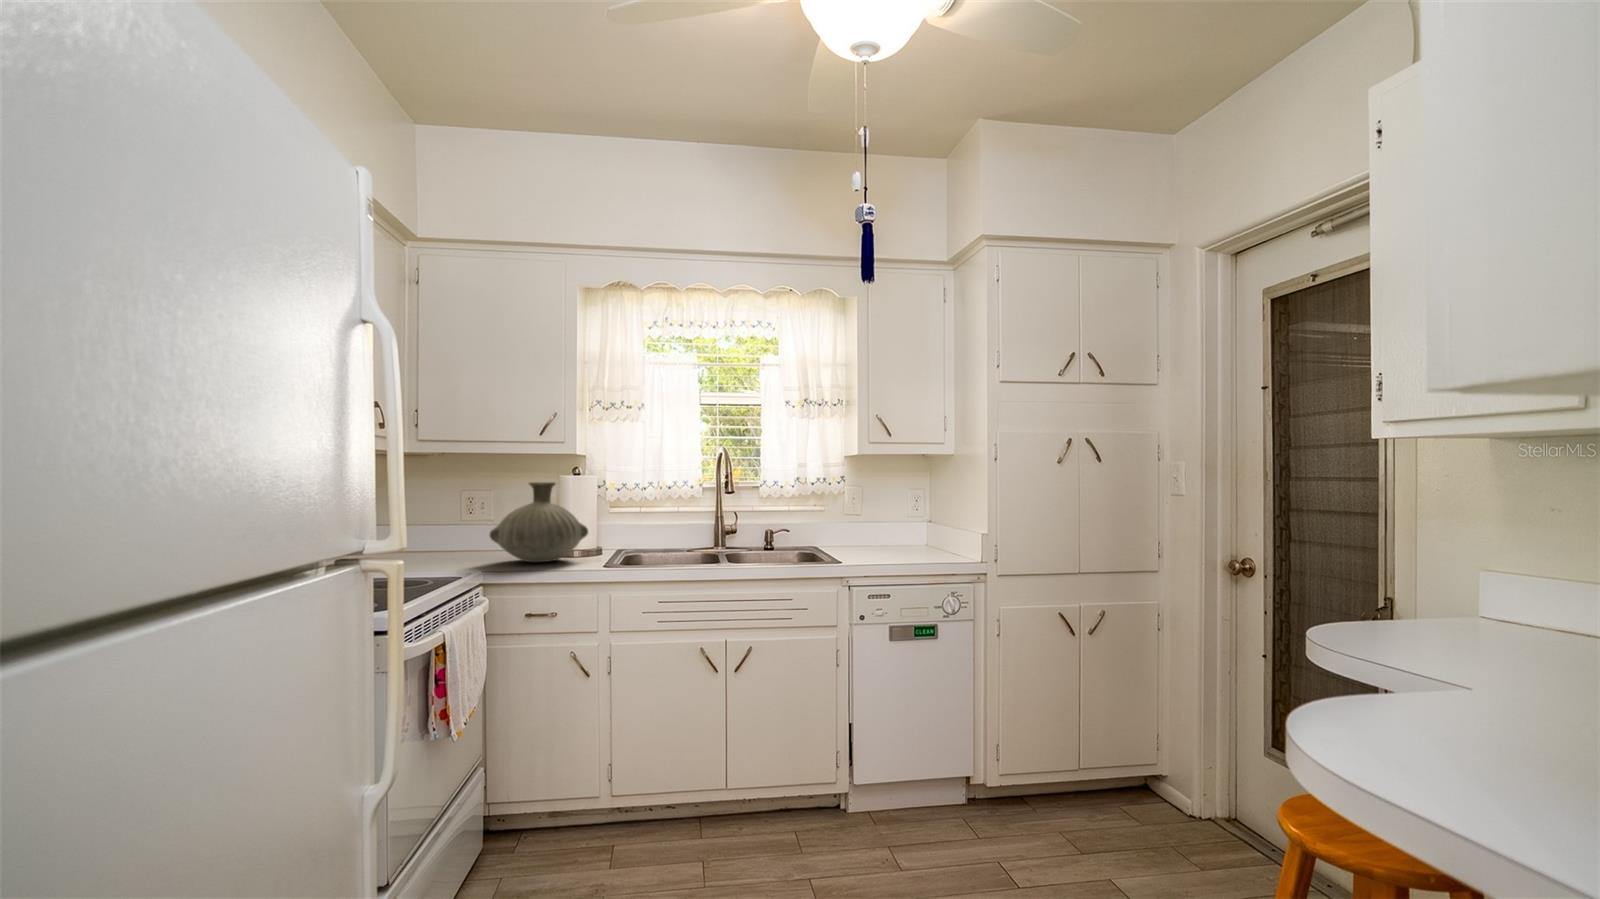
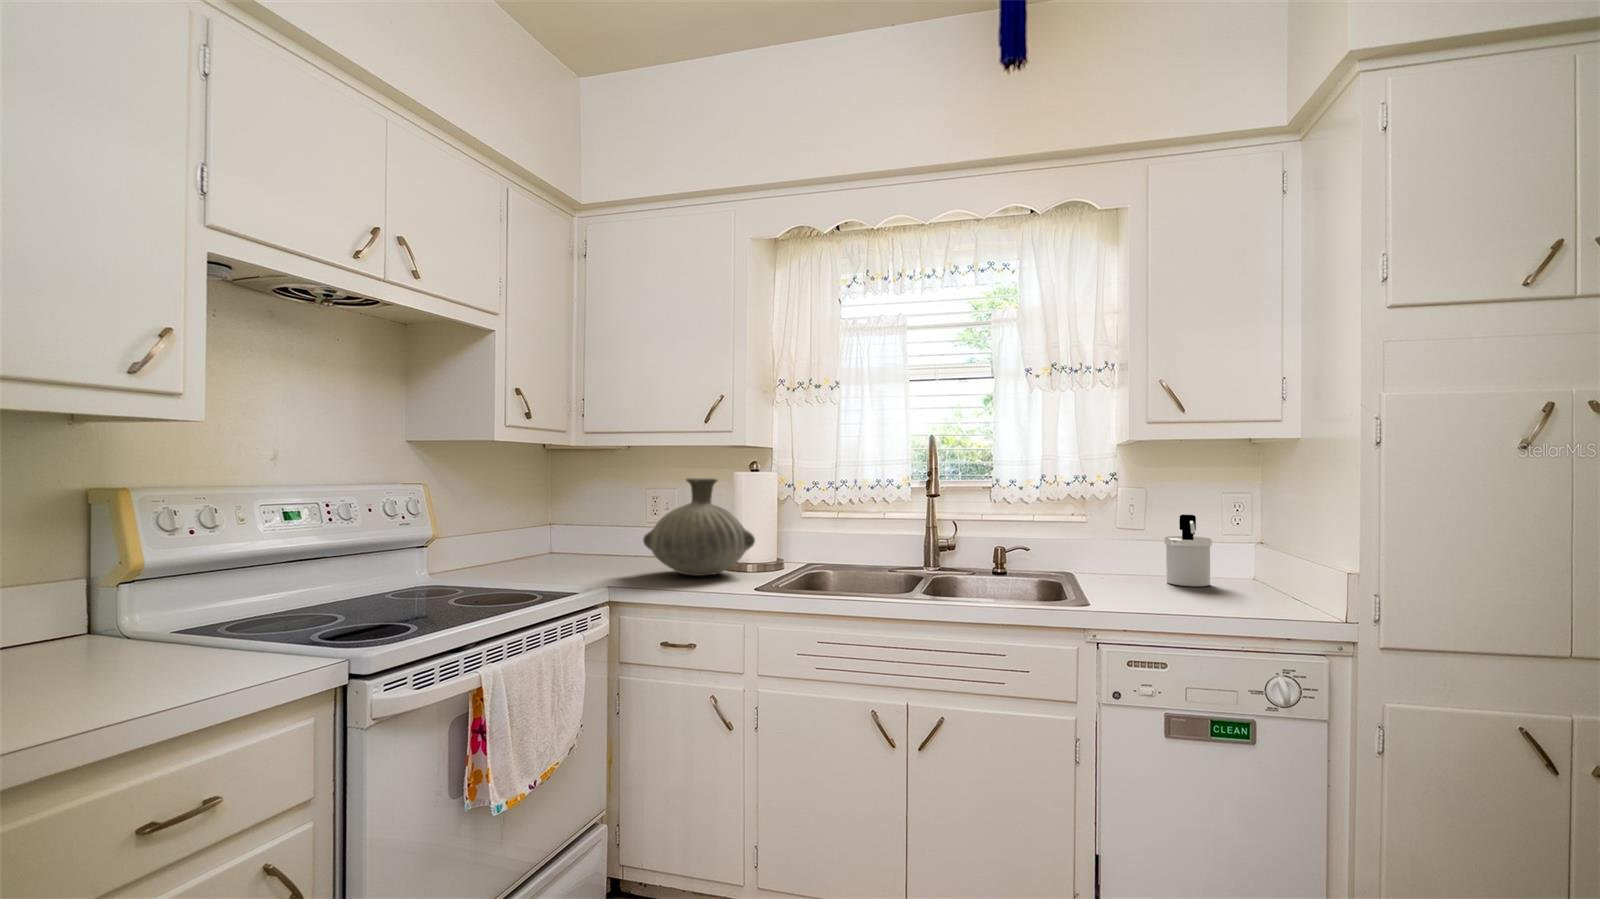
soap dispenser: none [874,503,902,550] -> present [1165,515,1212,586]

